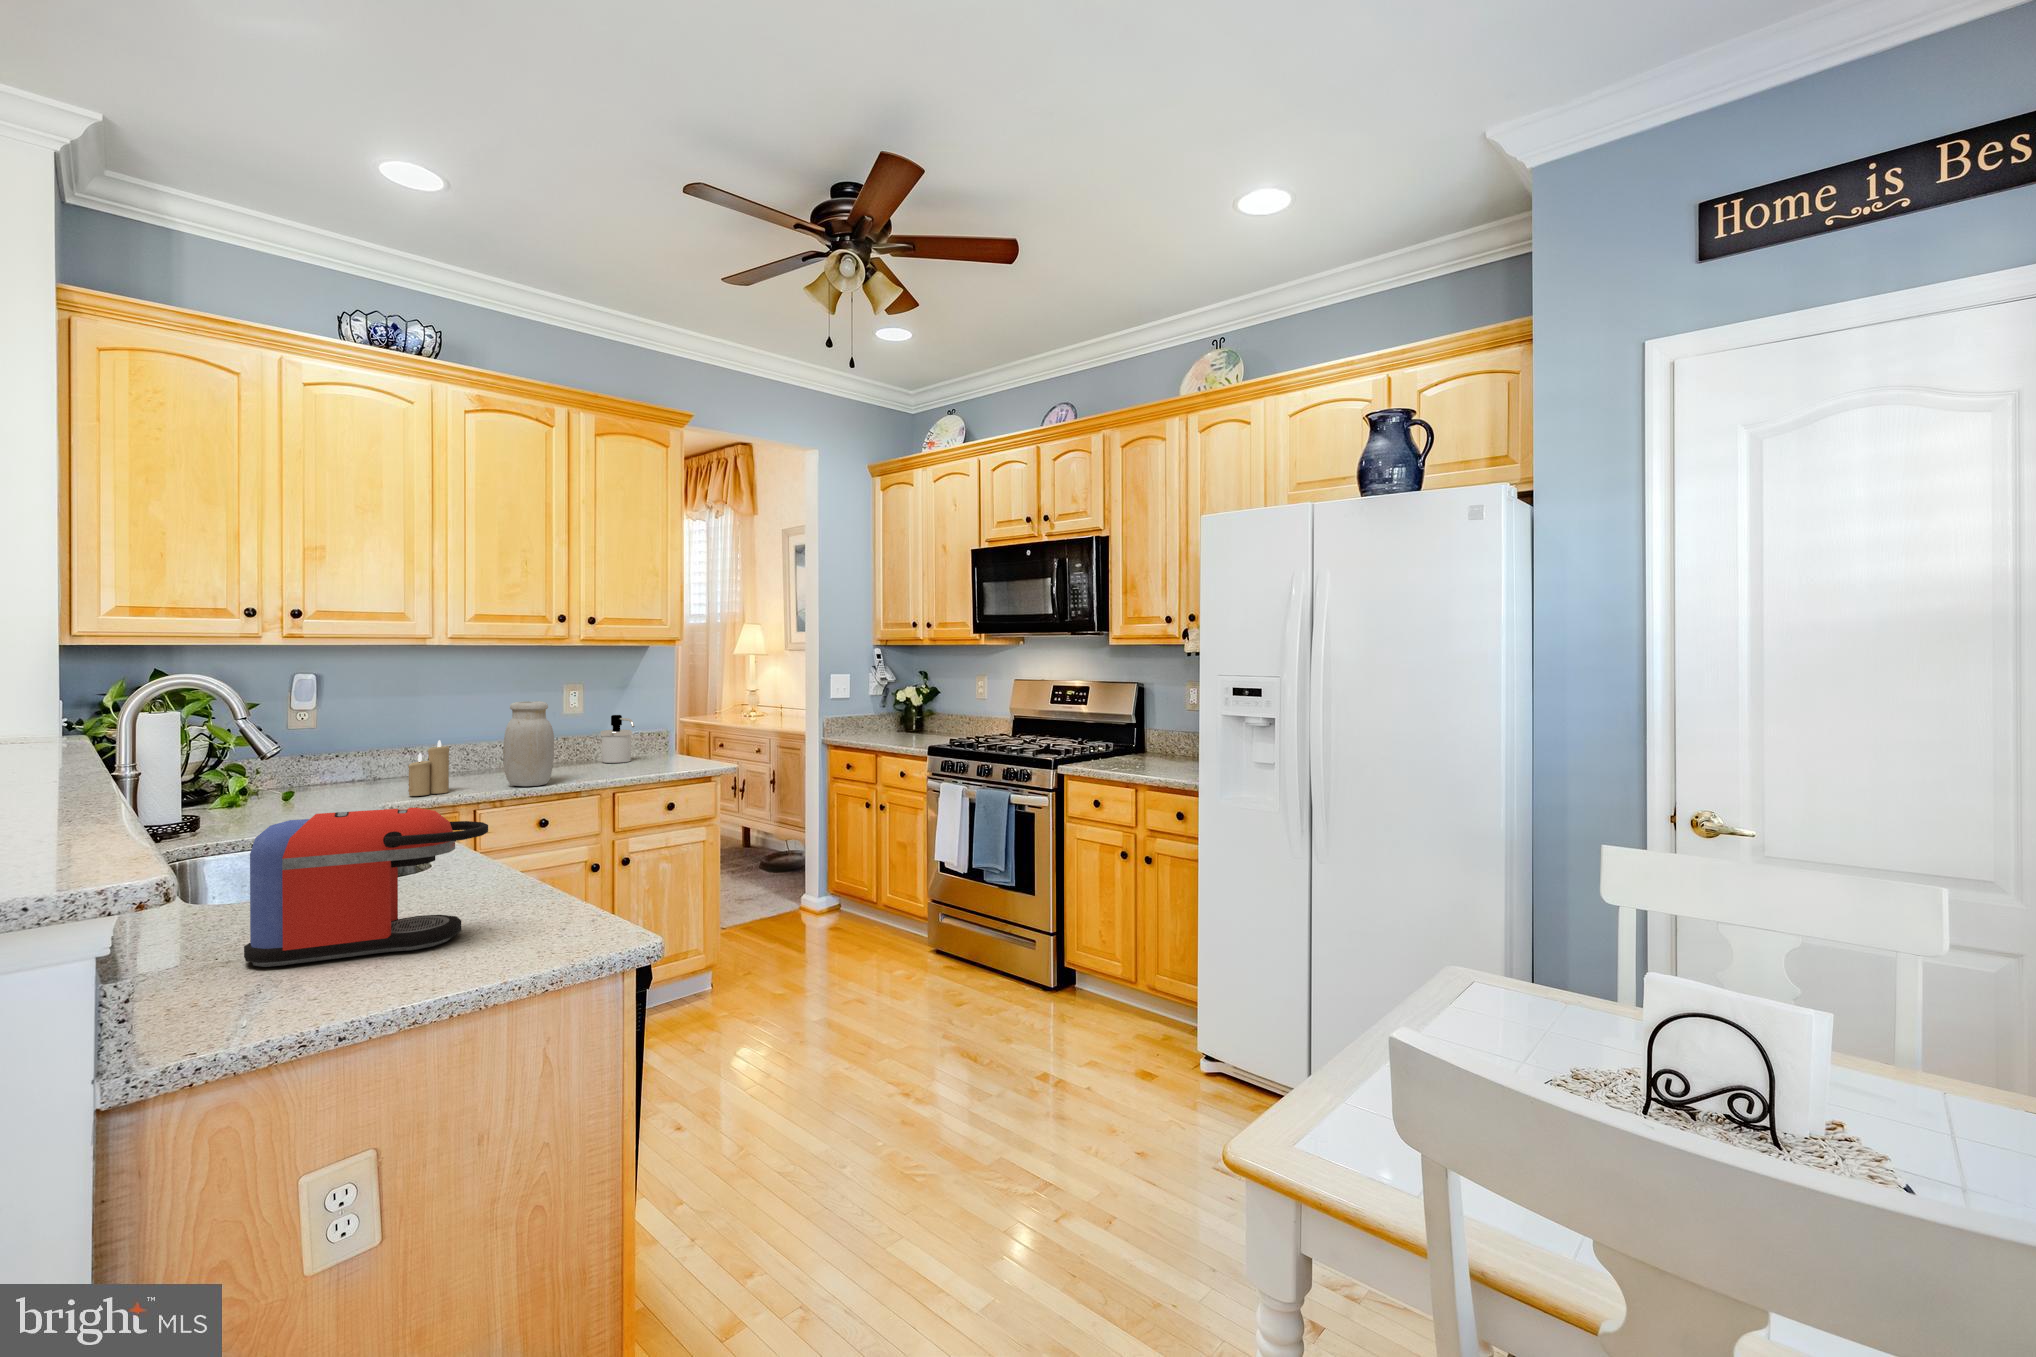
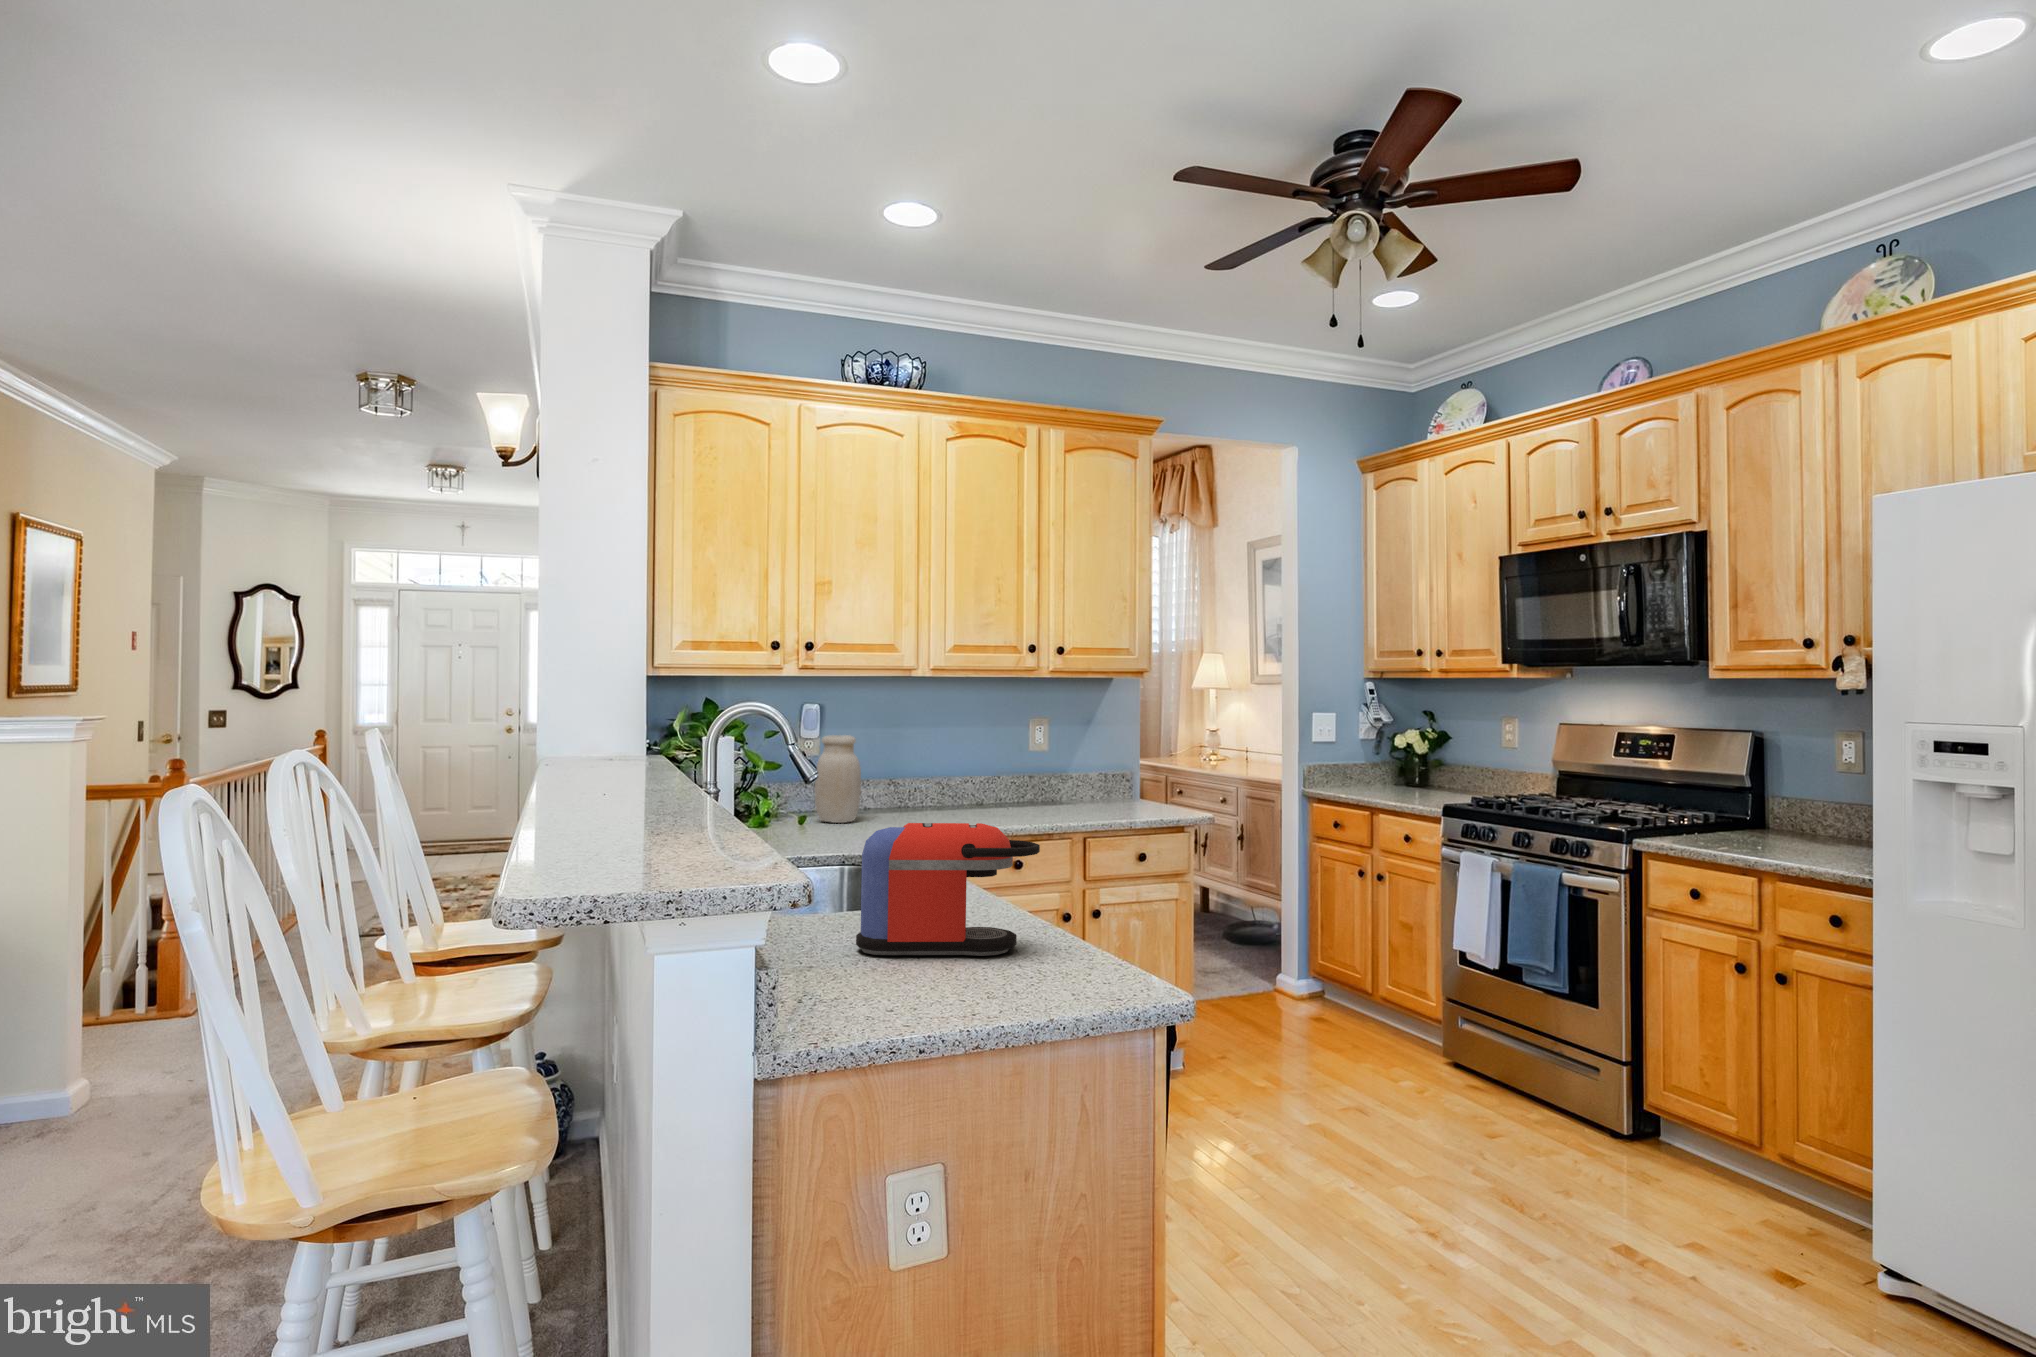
jar: present [503,701,554,786] -> present [815,735,861,823]
soap dispenser: present [601,715,634,763] -> none [1063,754,1098,807]
candle: present [408,740,449,796] -> none [898,773,933,828]

